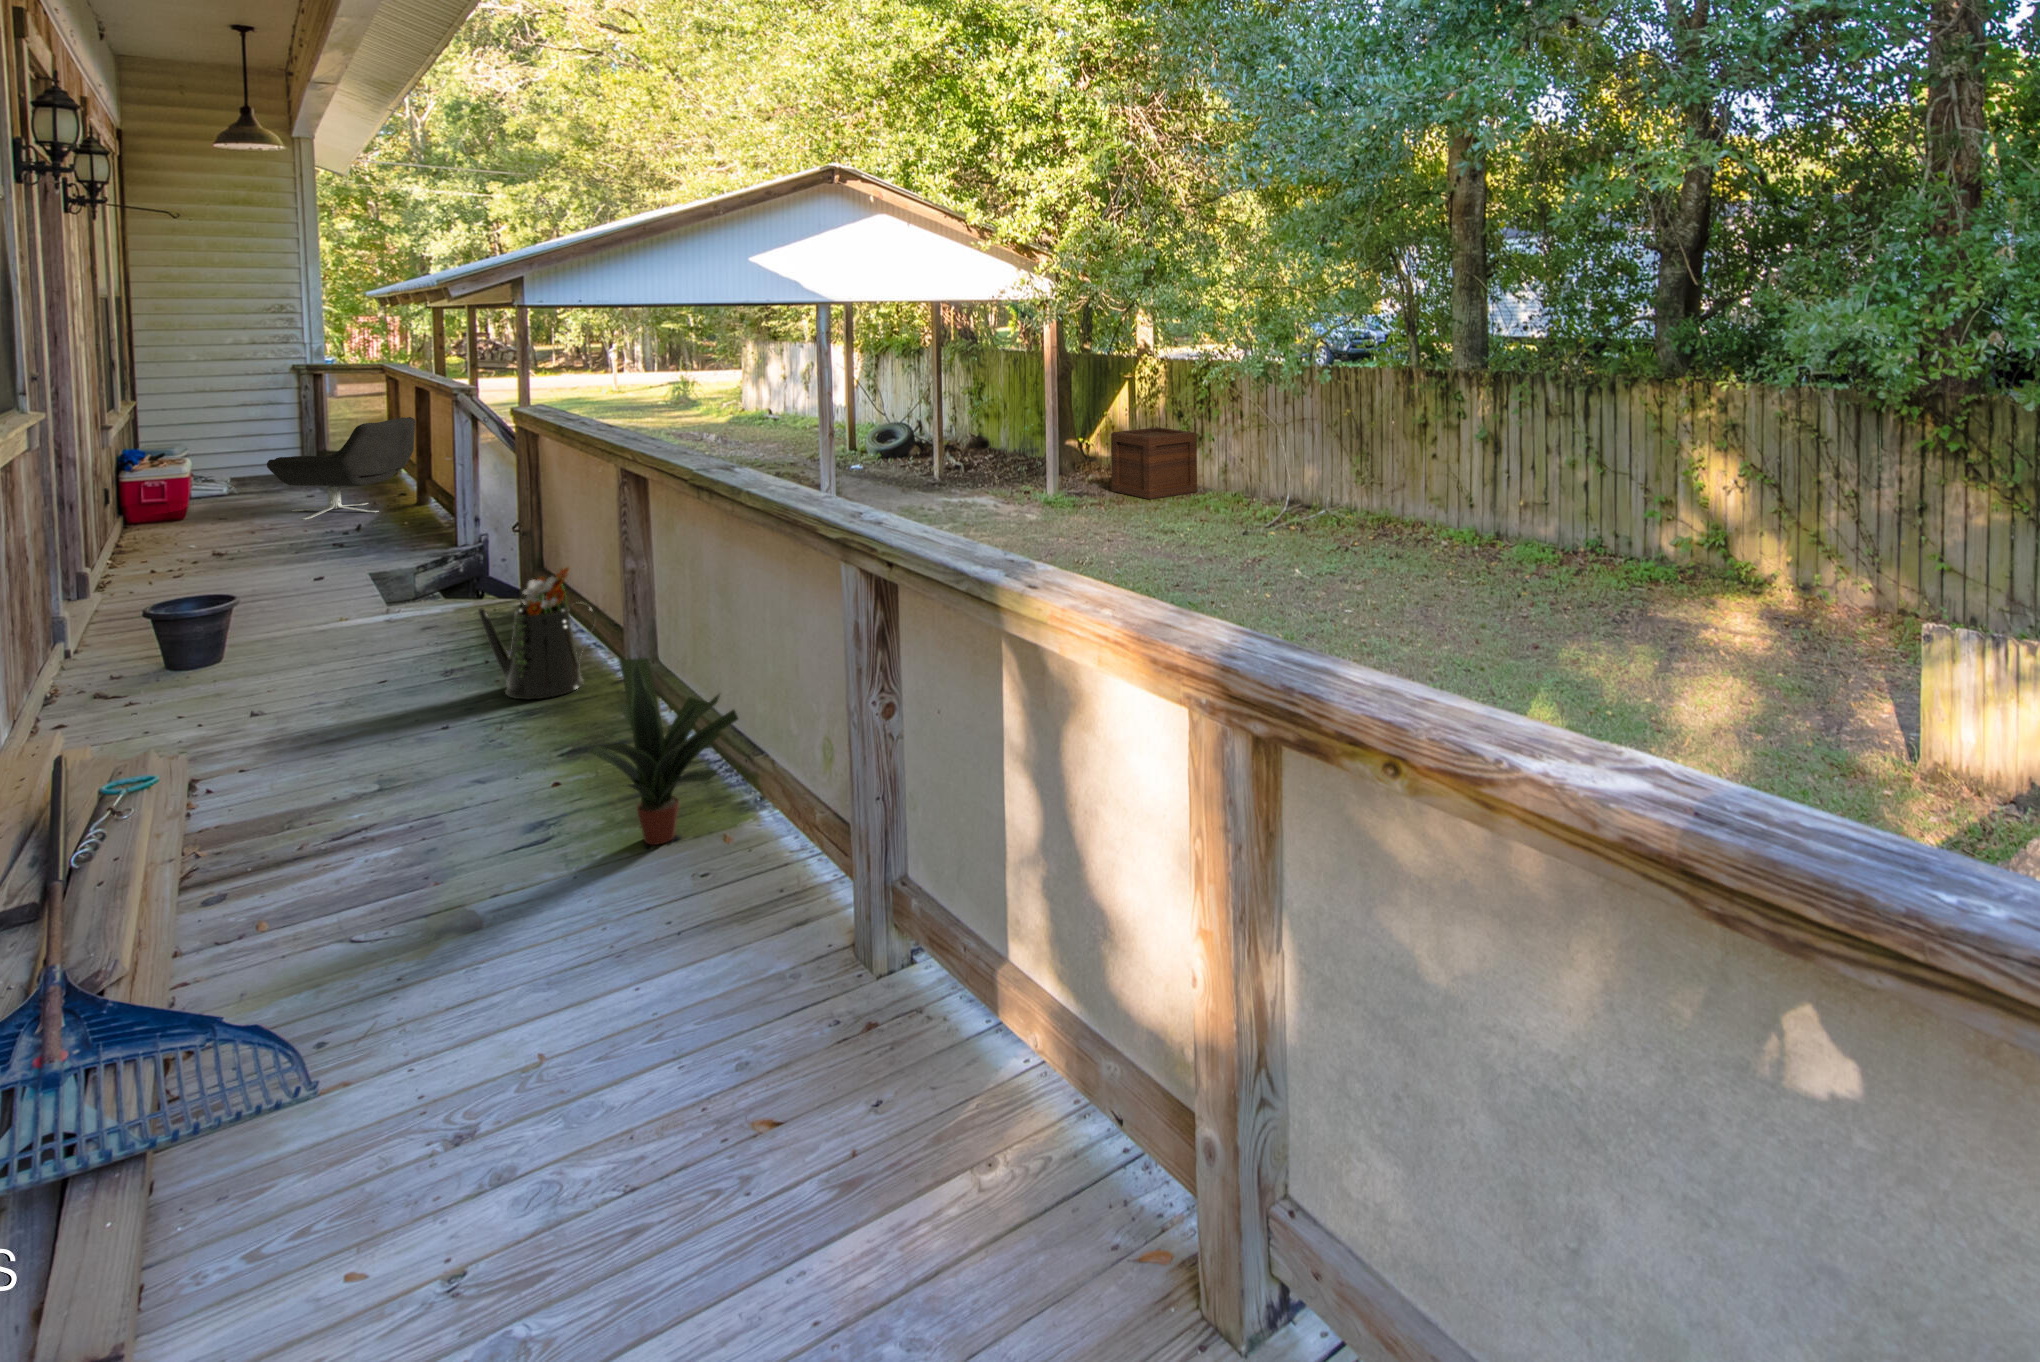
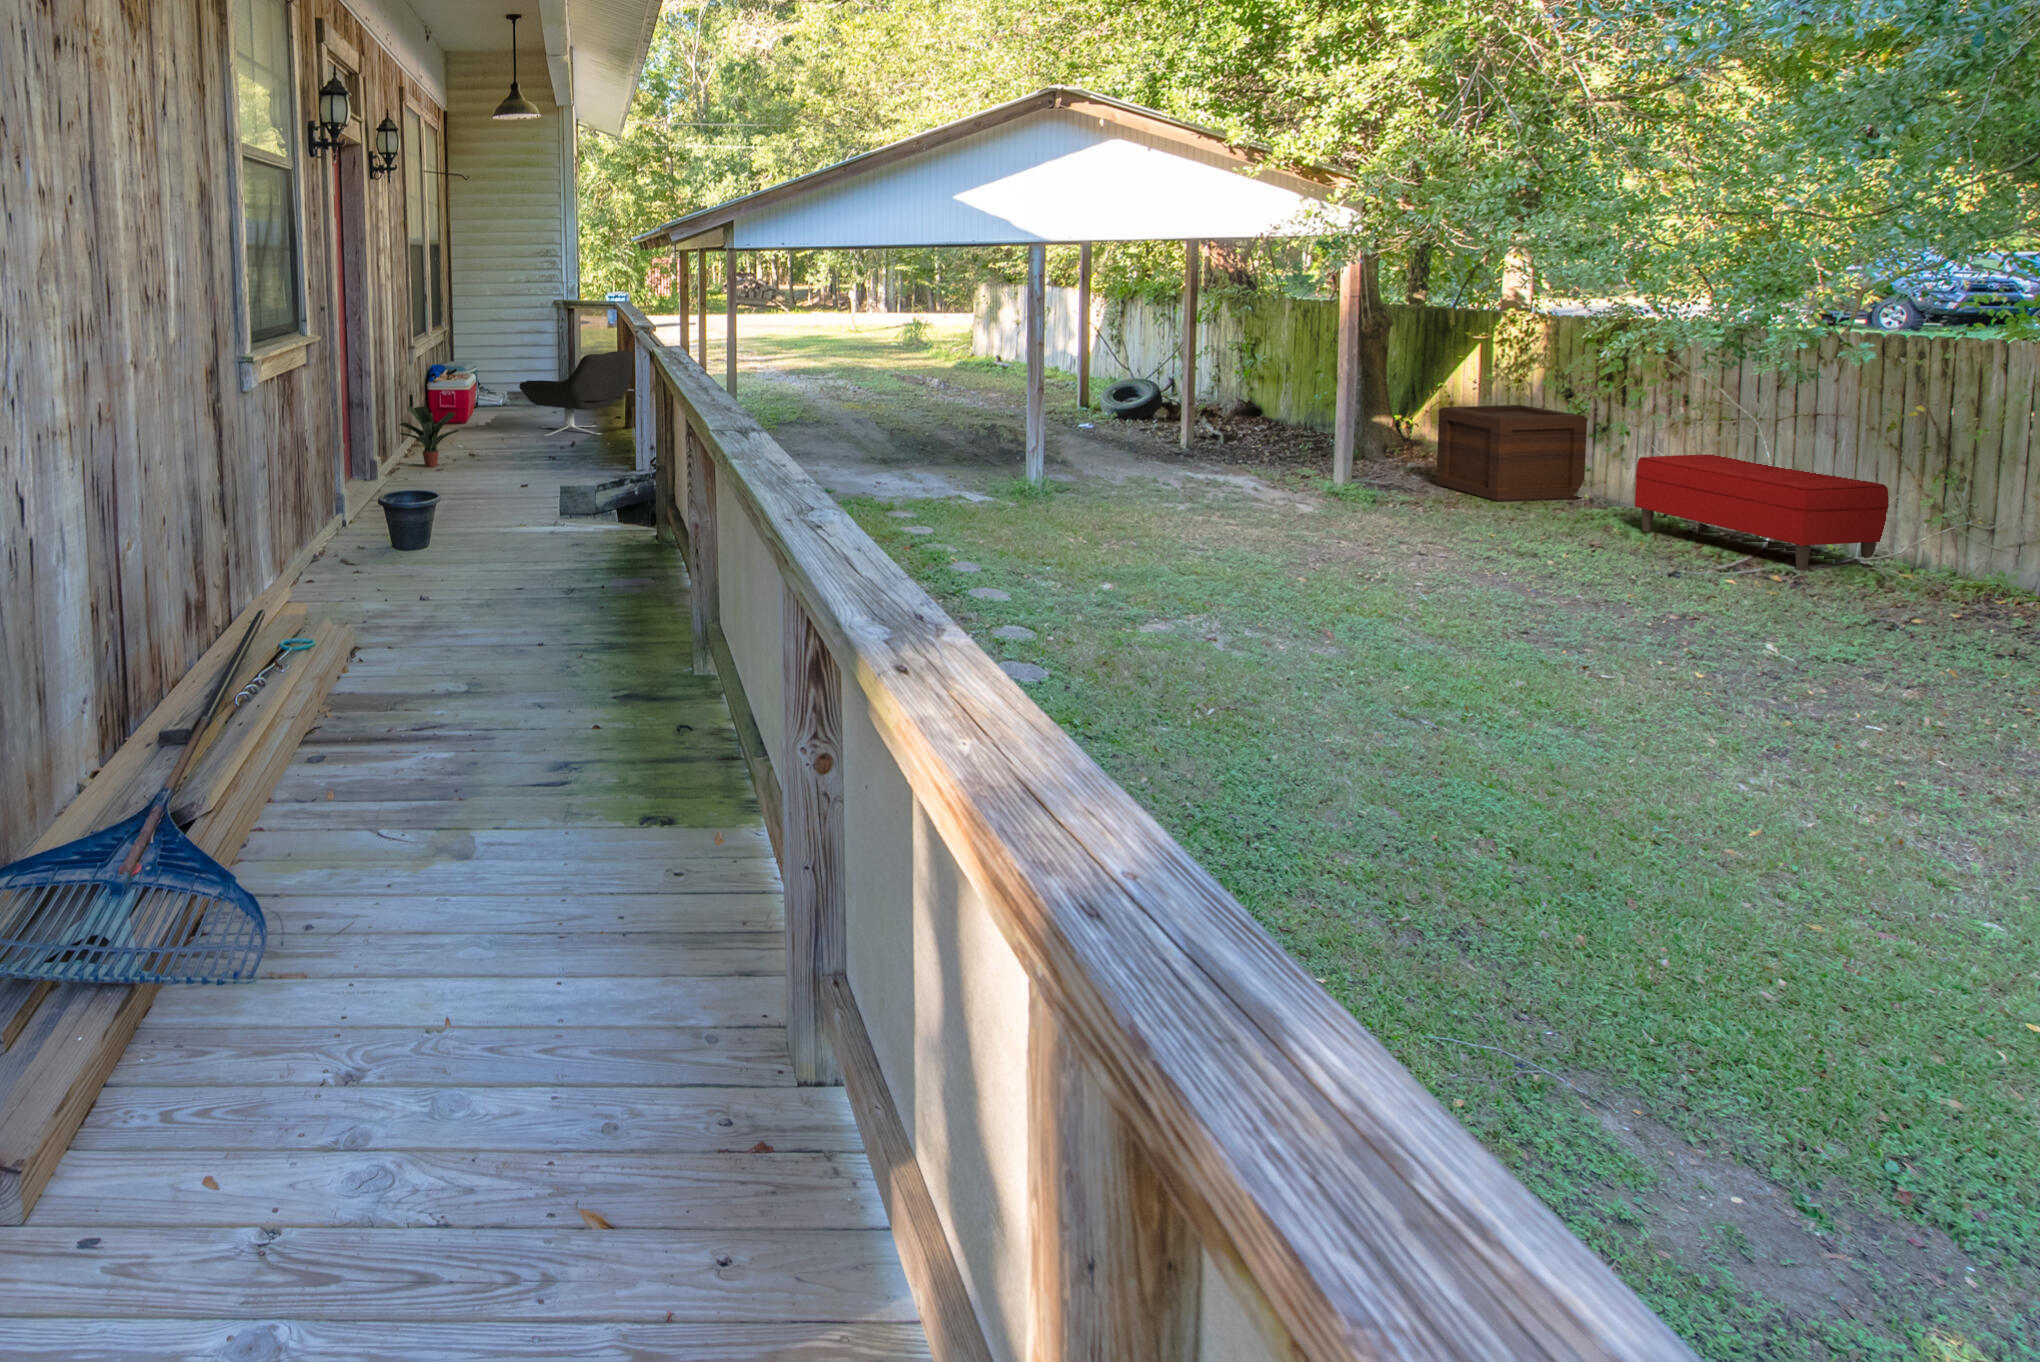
bench: none [1226,454,1346,525] -> present [1635,454,1889,571]
watering can: present [479,568,595,699] -> none [595,508,699,643]
potted plant: present [589,658,738,845] -> present [399,406,459,467]

